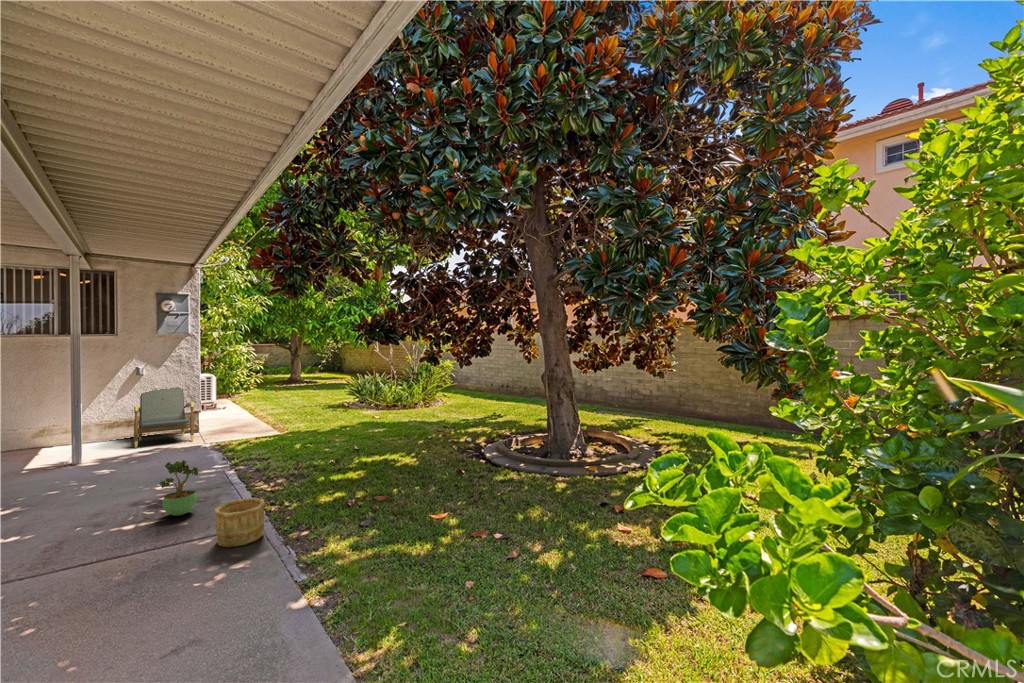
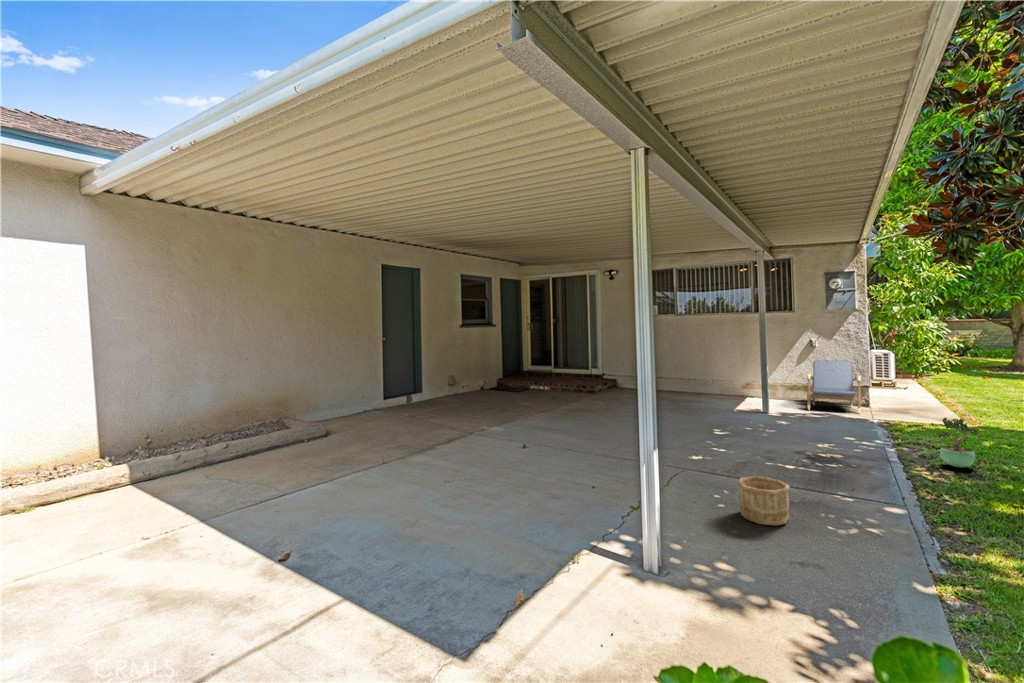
potted plant: present [160,460,198,516] -> present [936,418,978,468]
wooden bucket: present [215,498,265,547] -> present [738,476,790,526]

